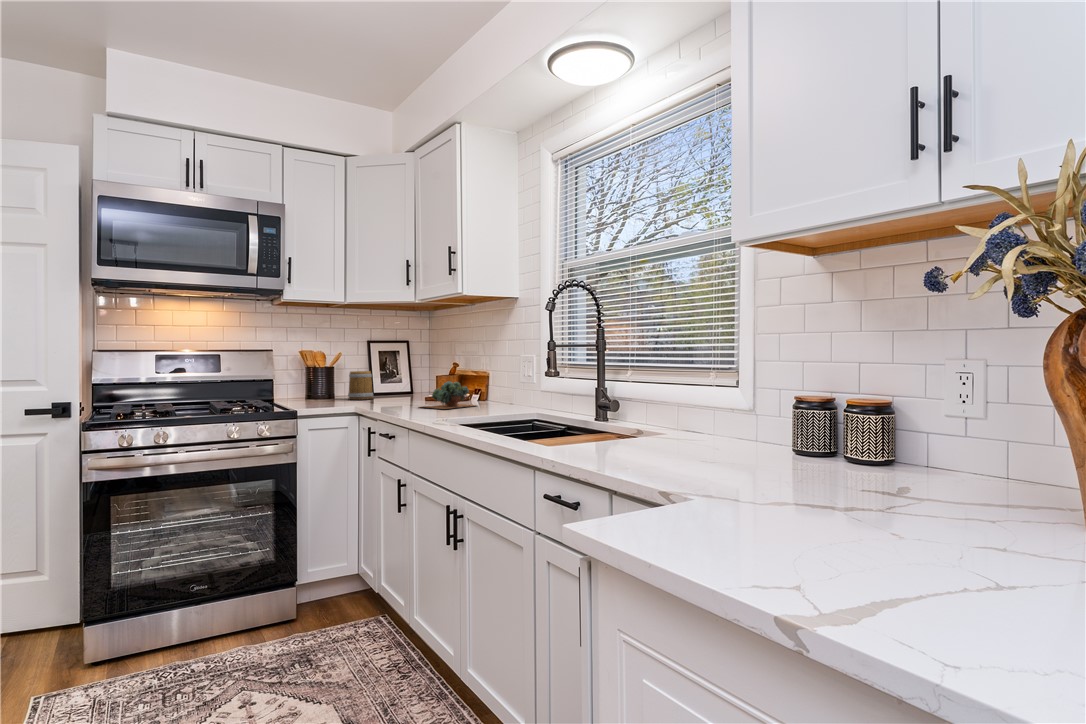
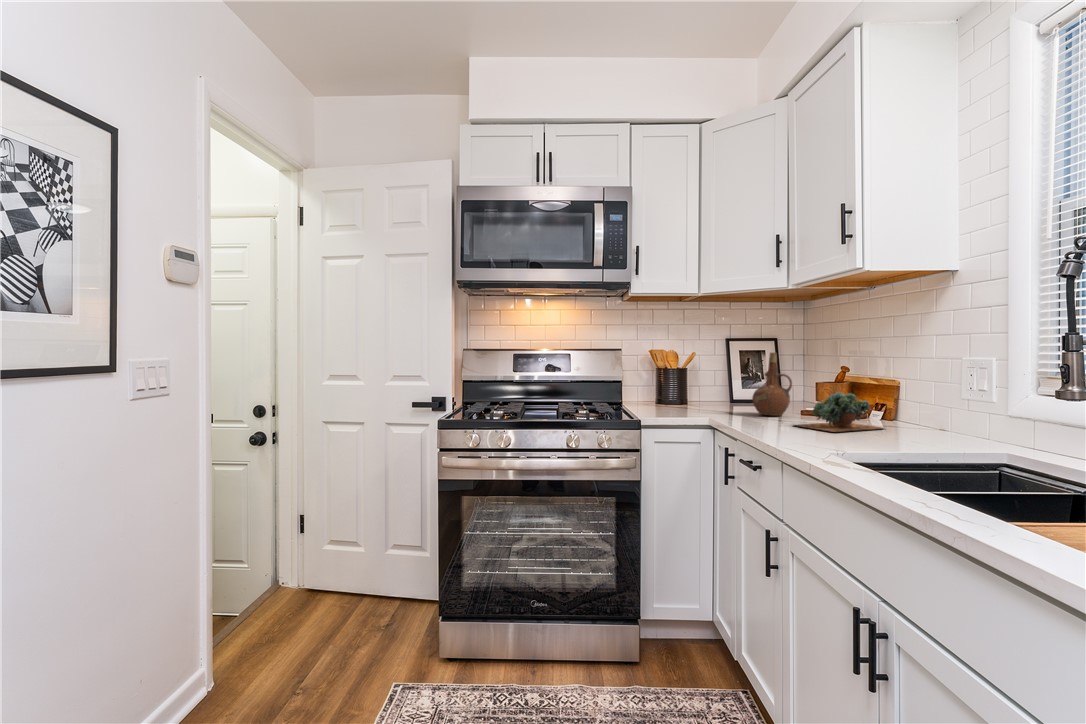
ceramic pitcher: none [390,353,419,402] -> present [752,353,792,416]
mug: present [348,371,373,400] -> none [702,374,732,408]

